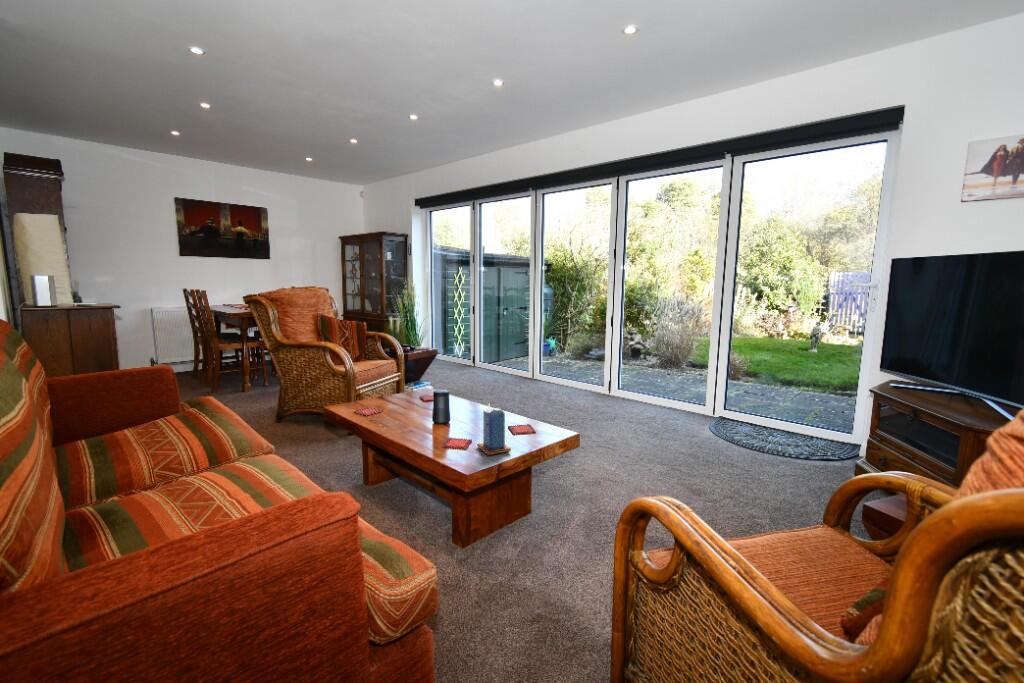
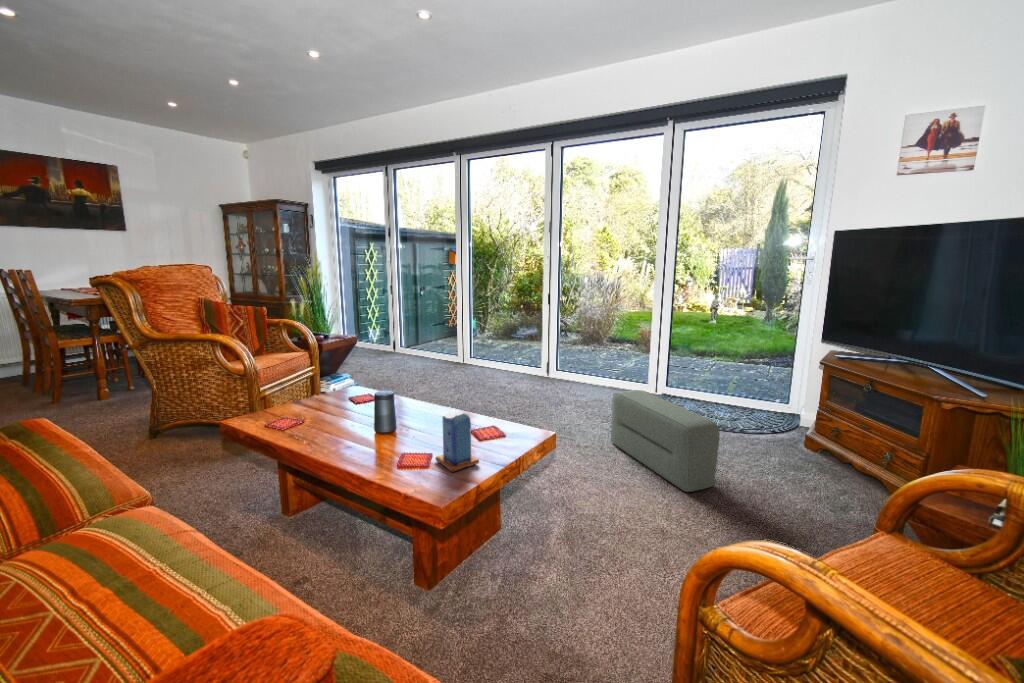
pouf: none [652,407,747,503] -> present [611,390,720,492]

